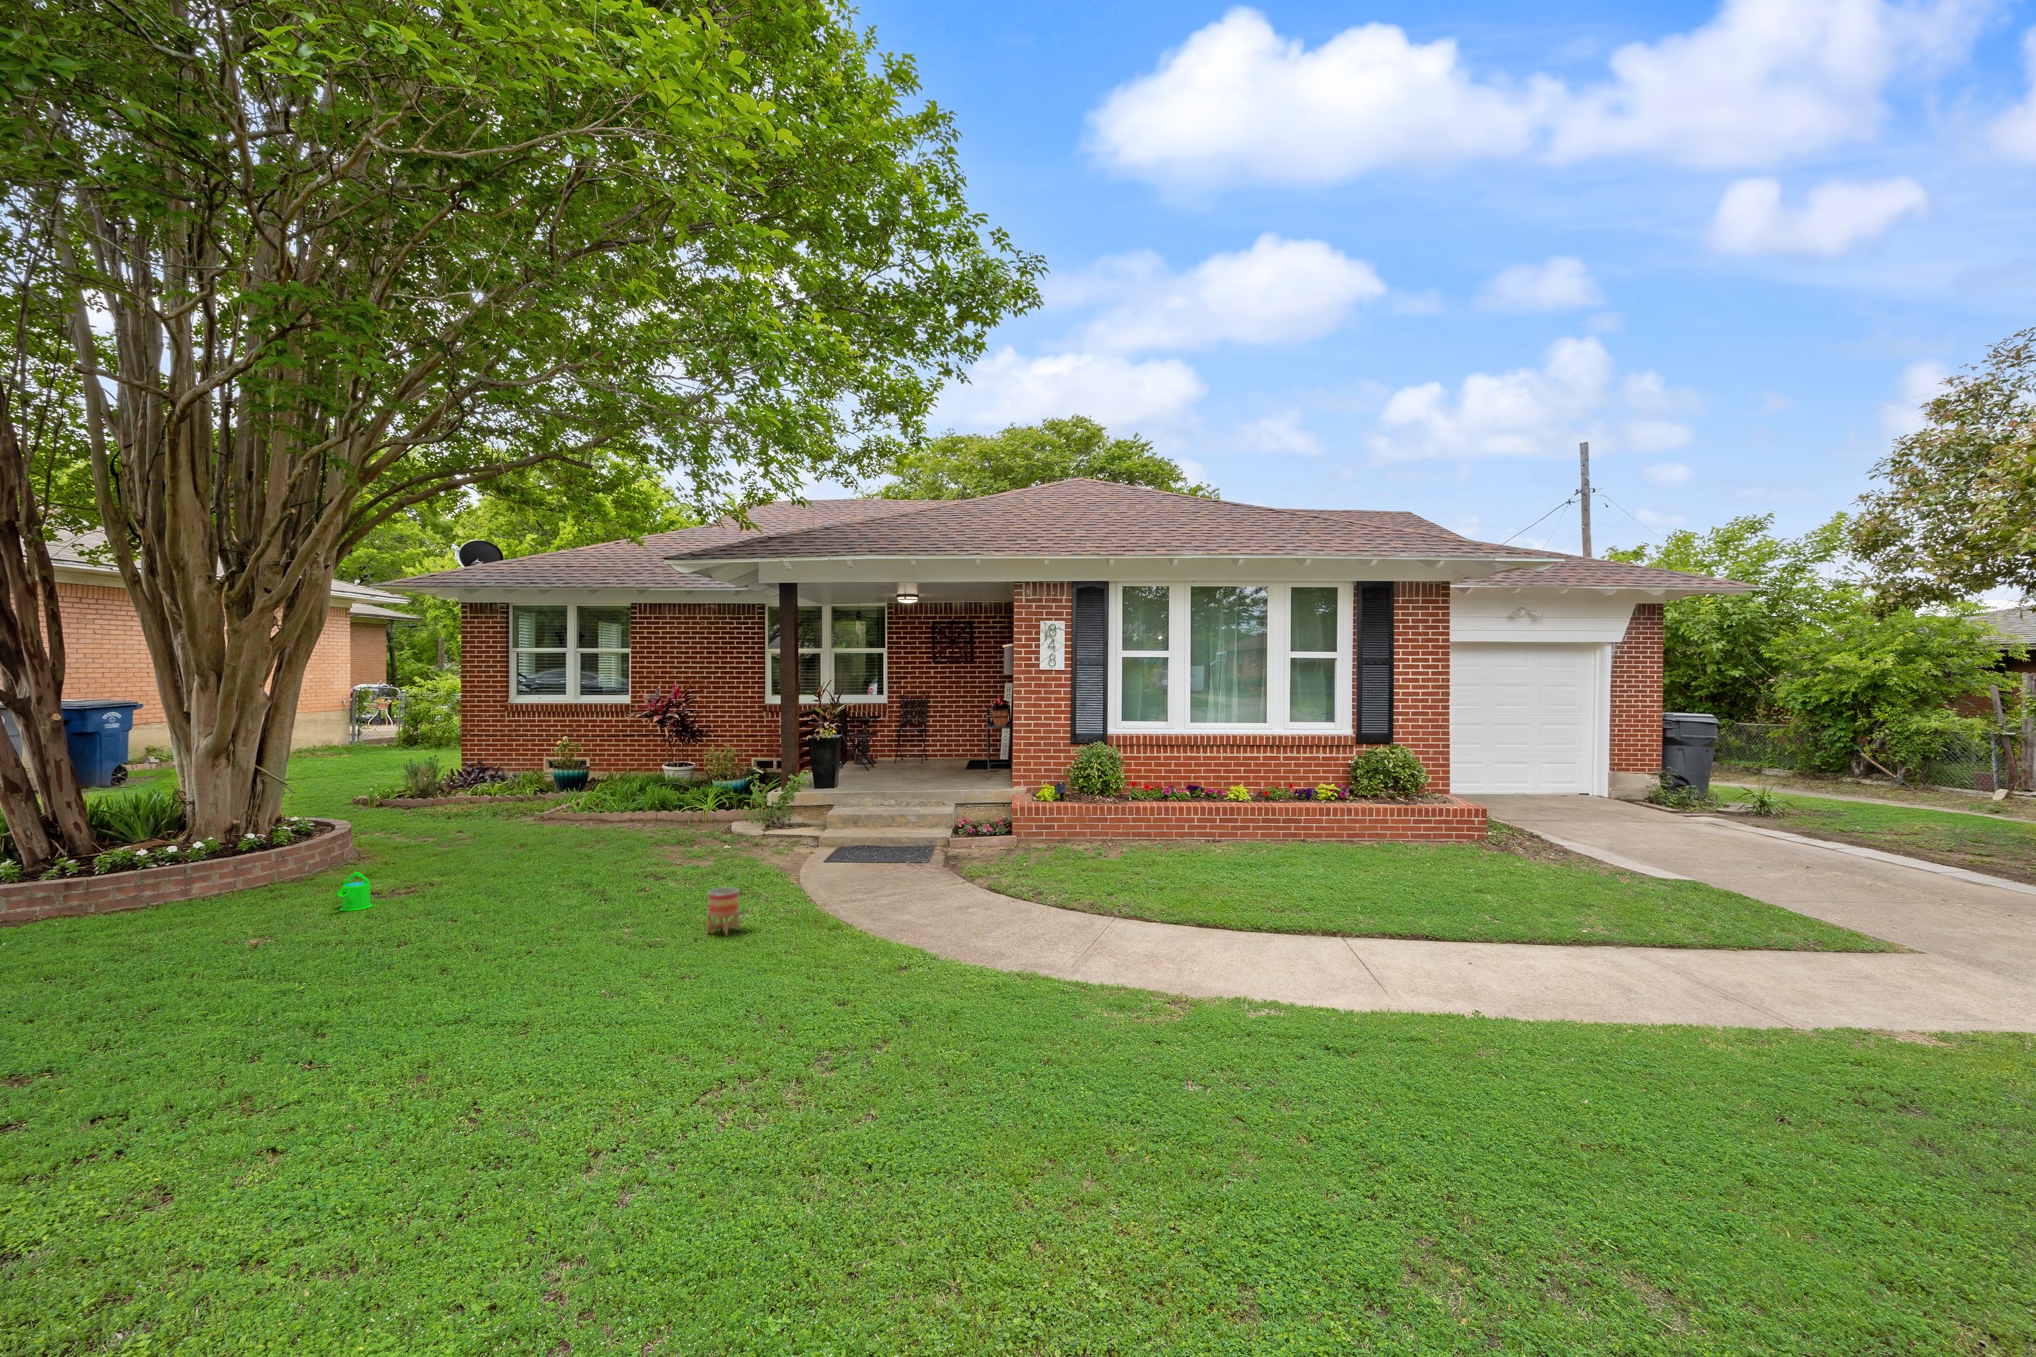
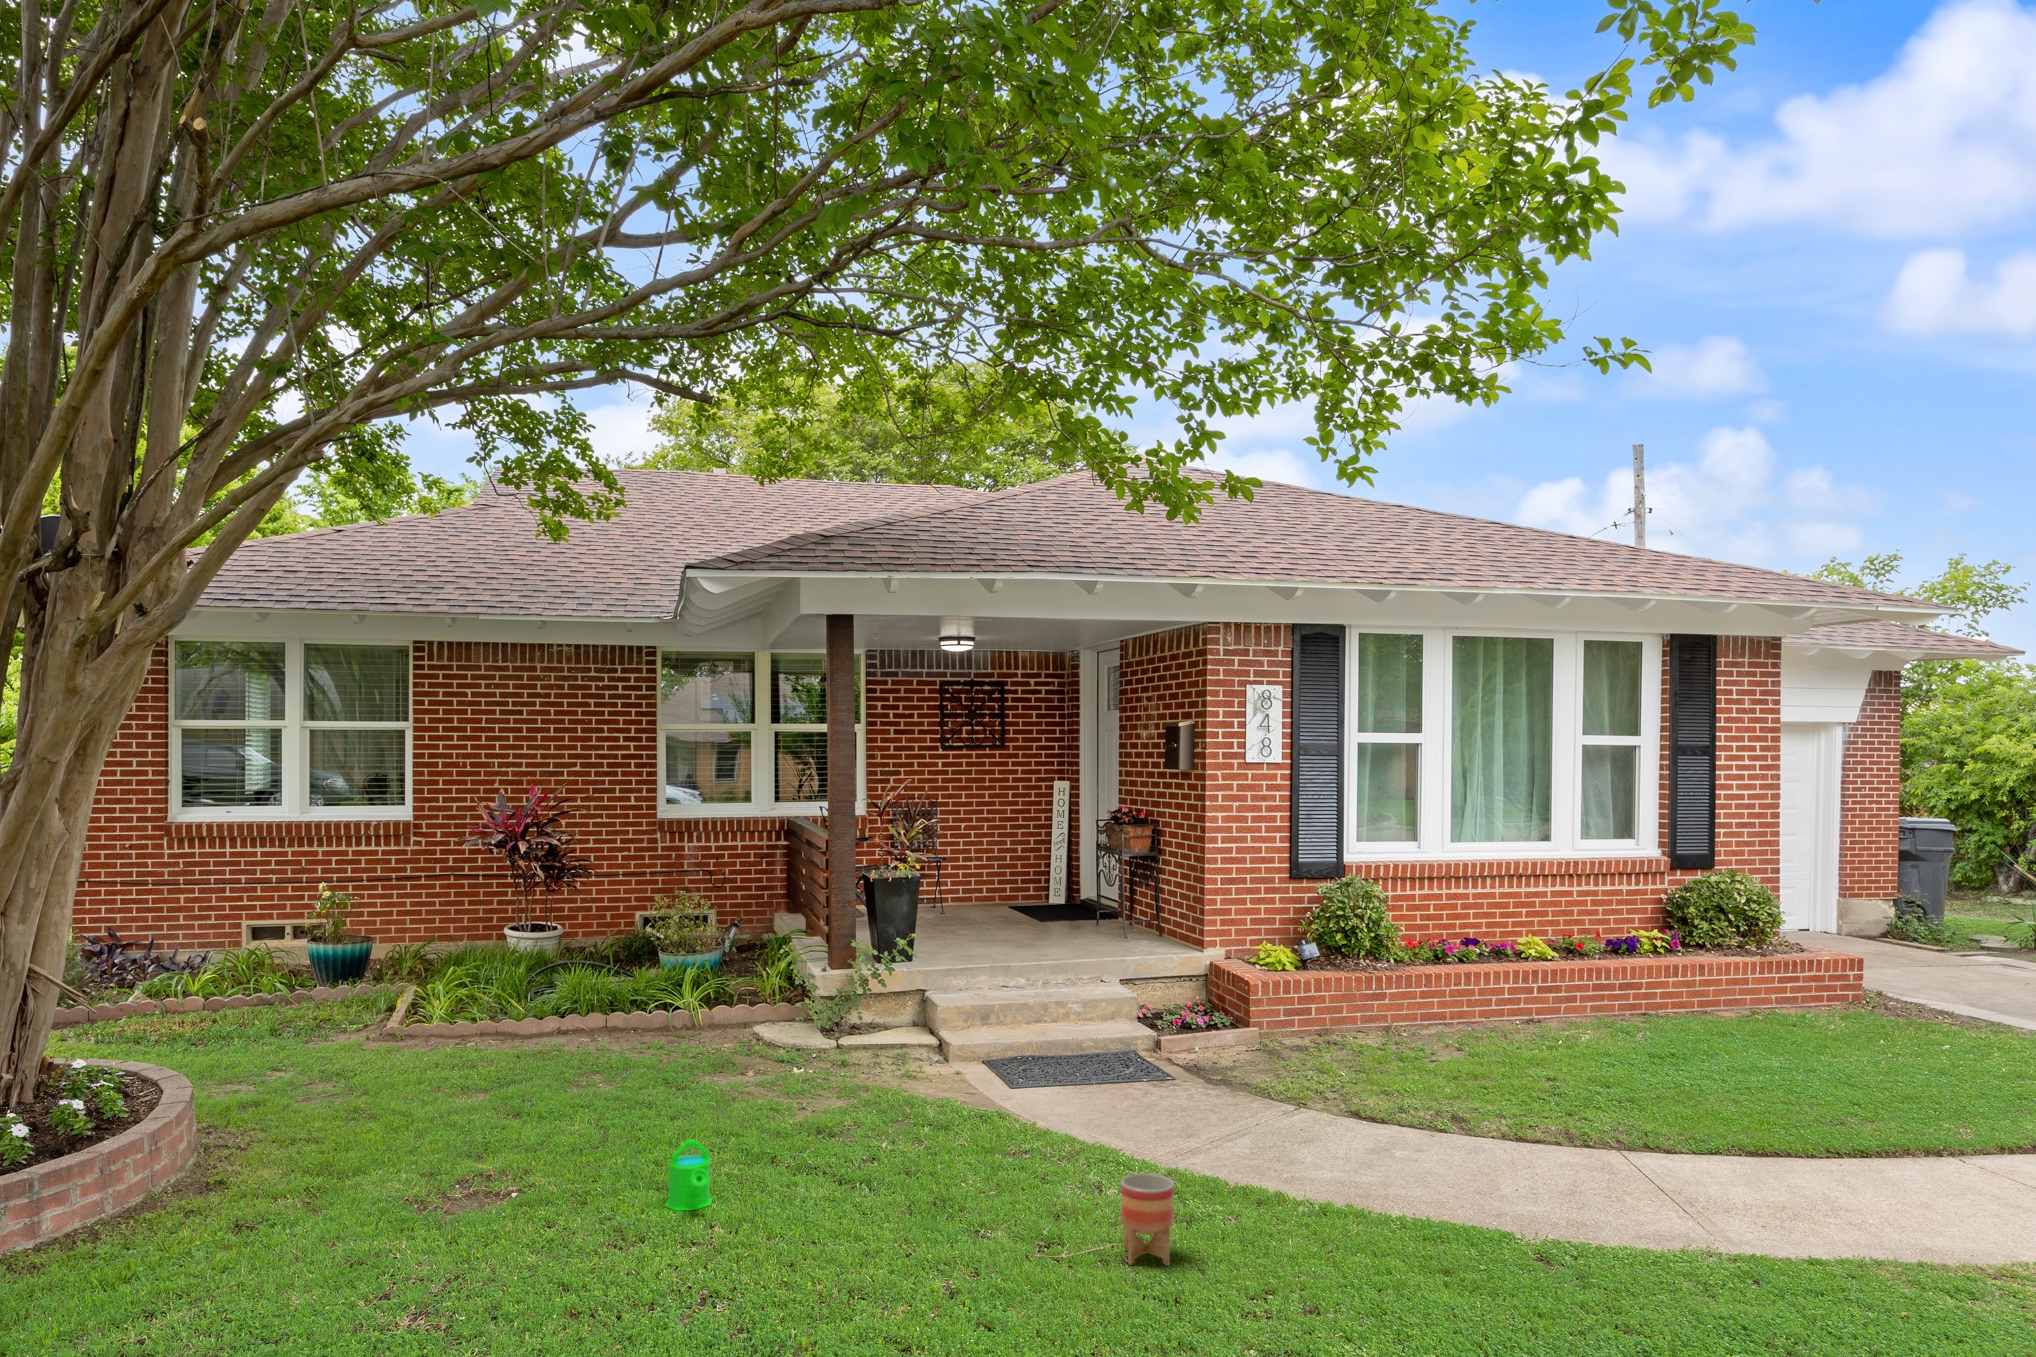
watering can: present [338,872,372,911] -> present [665,1139,712,1211]

